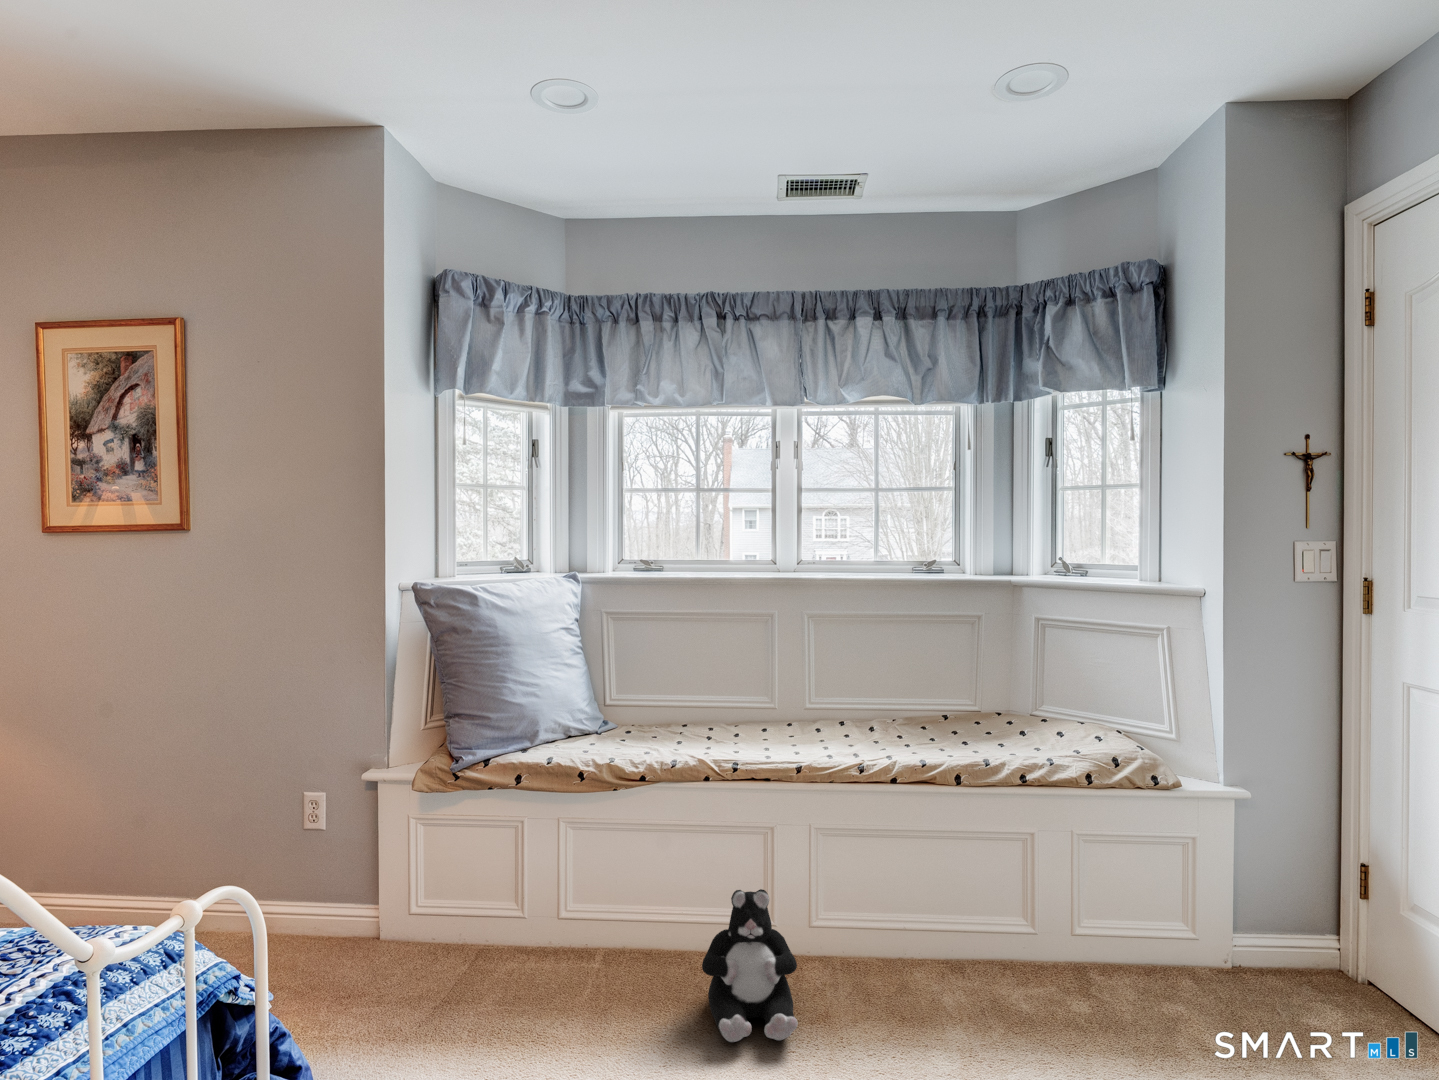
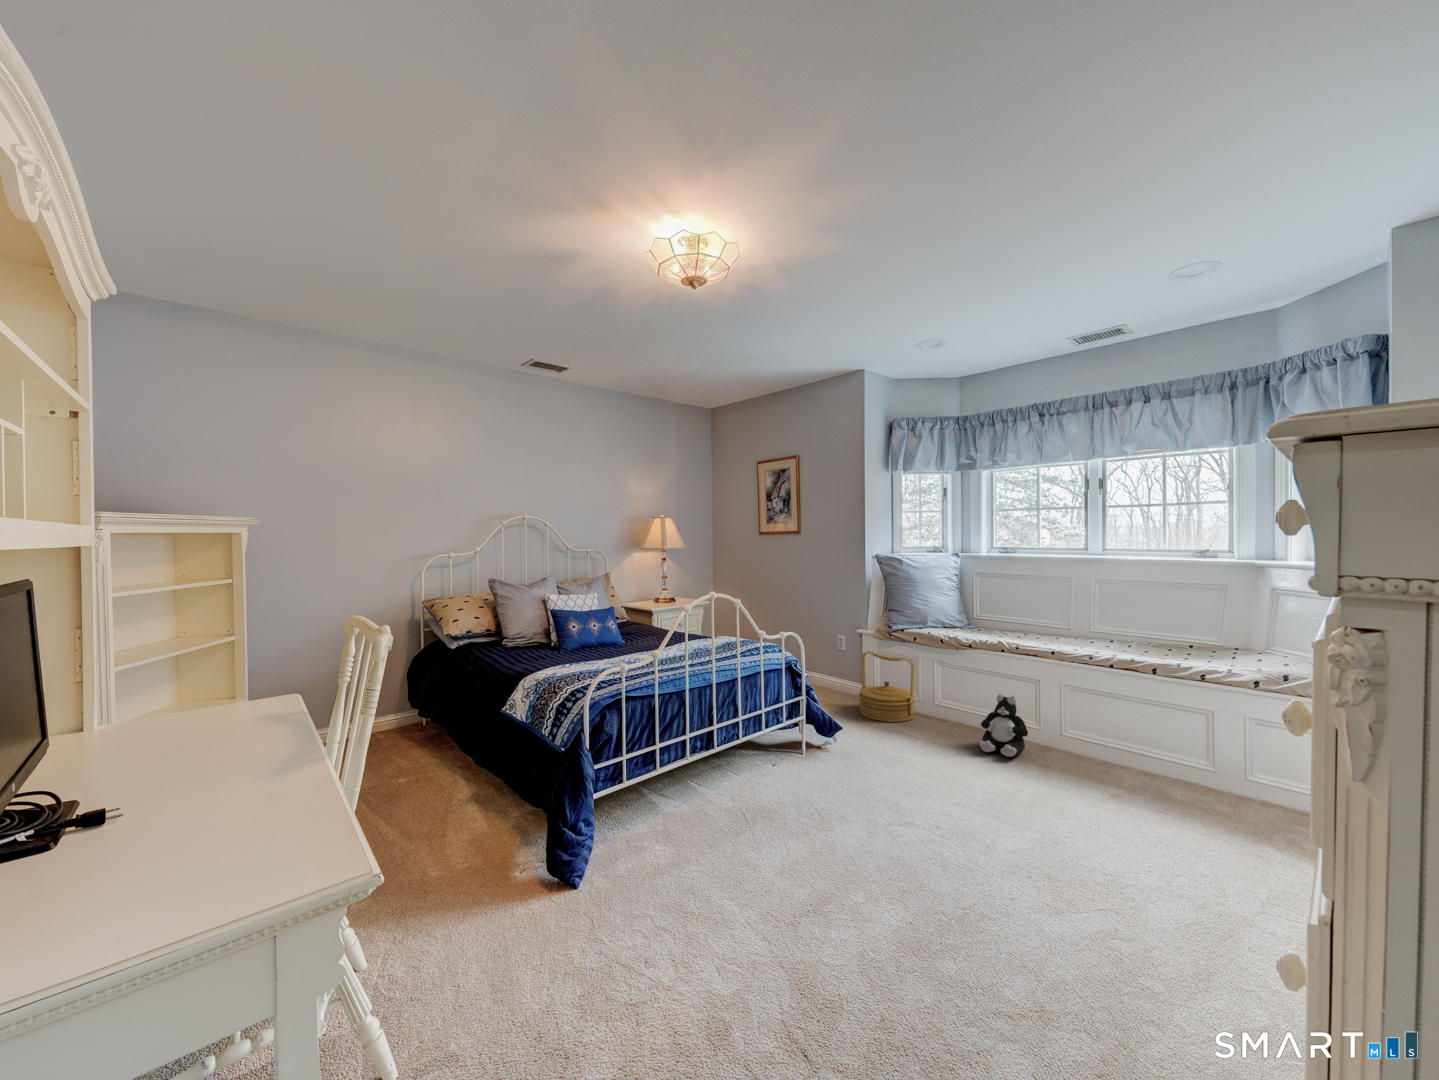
woven basket: none [387,831,533,1017] -> present [859,652,916,722]

